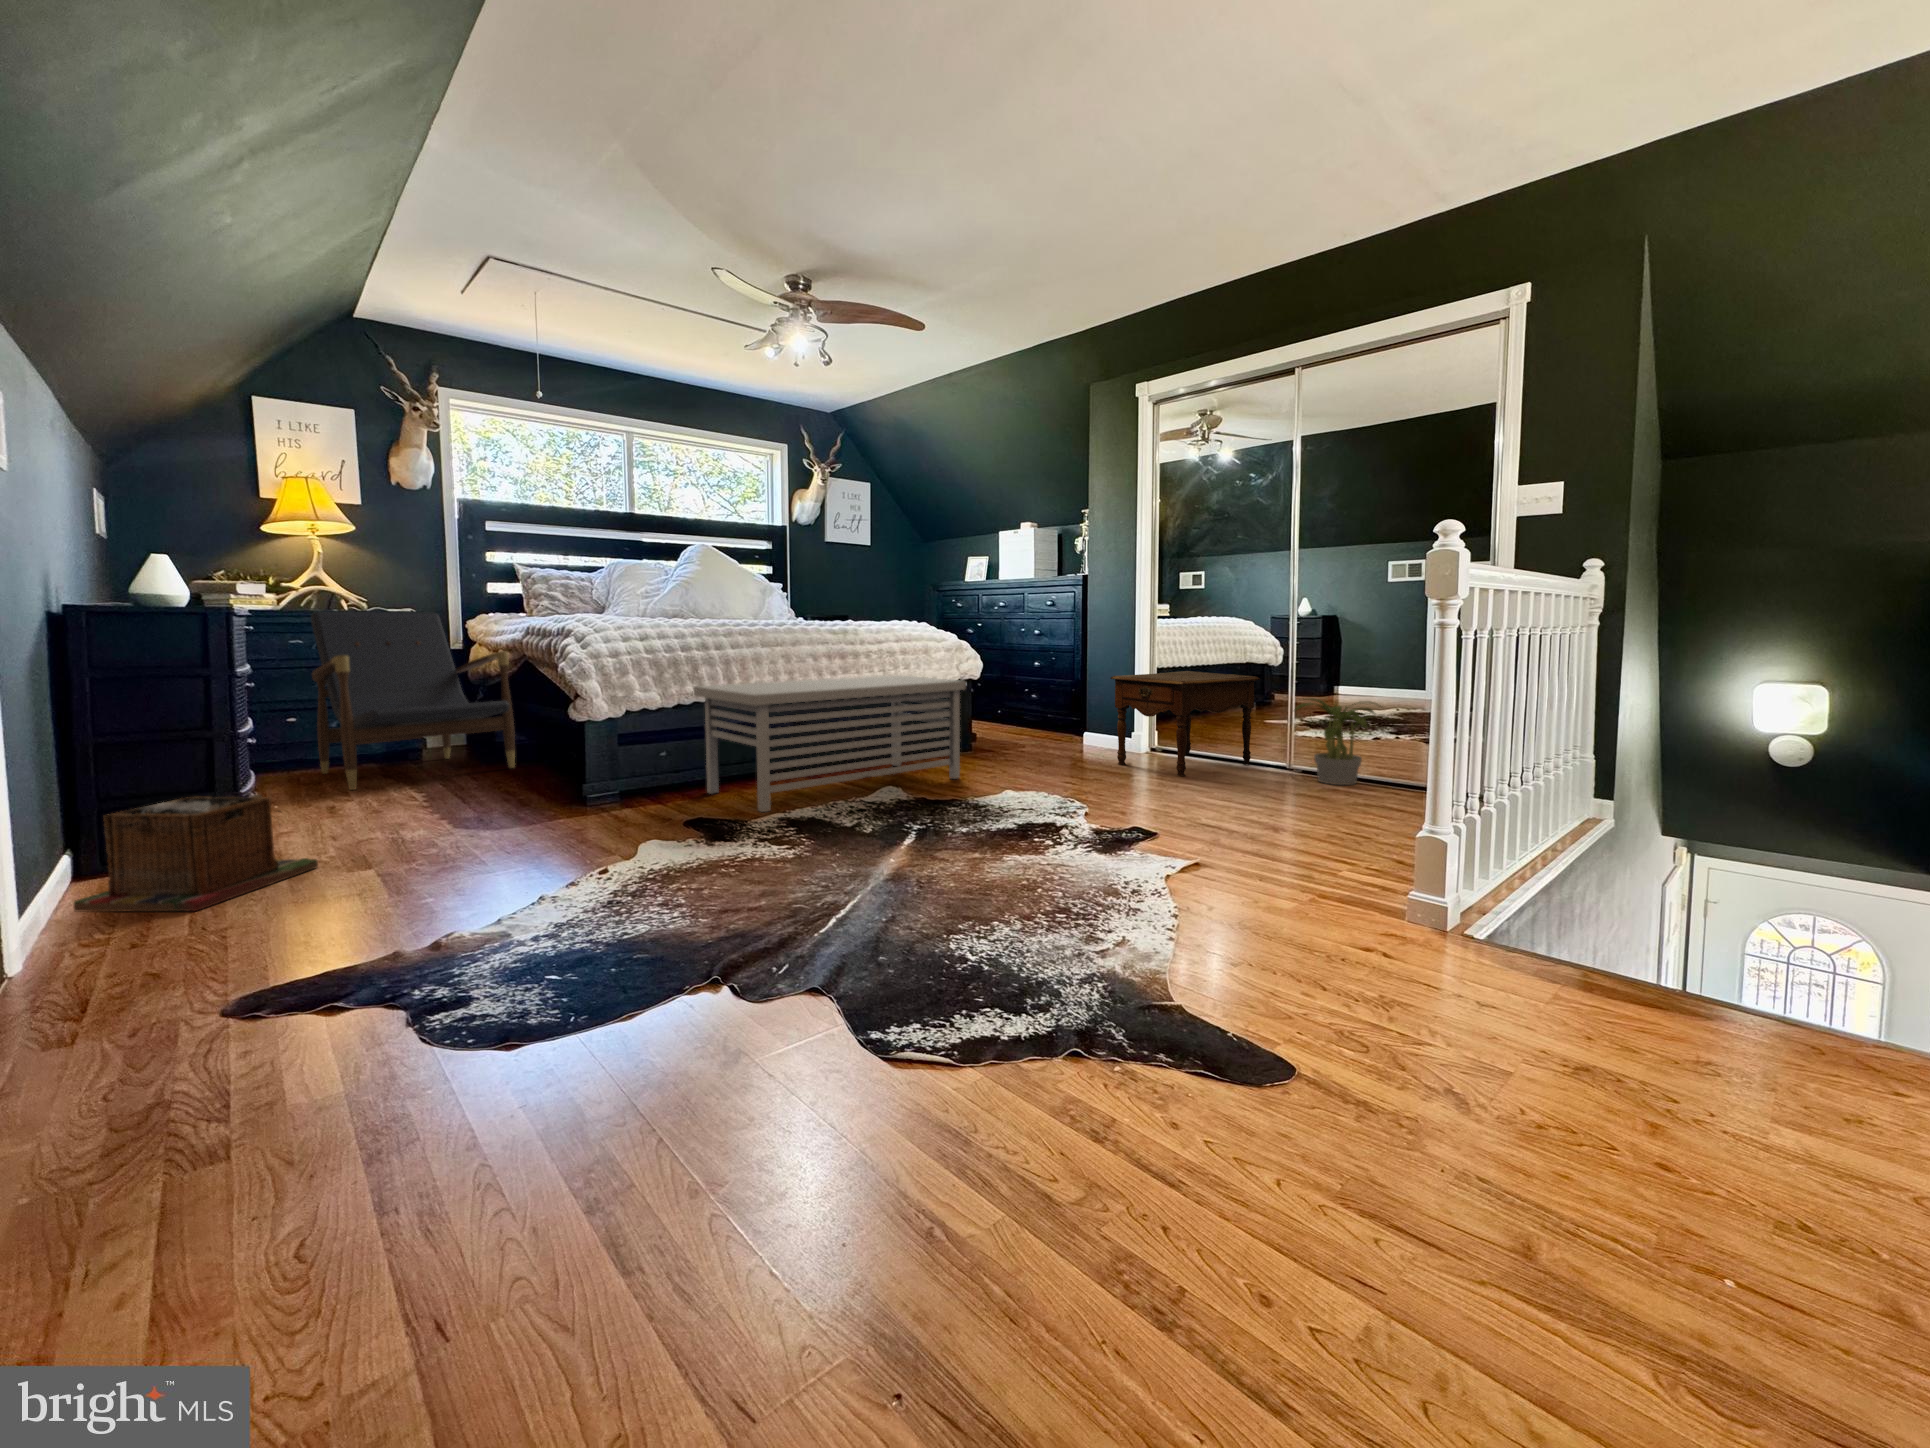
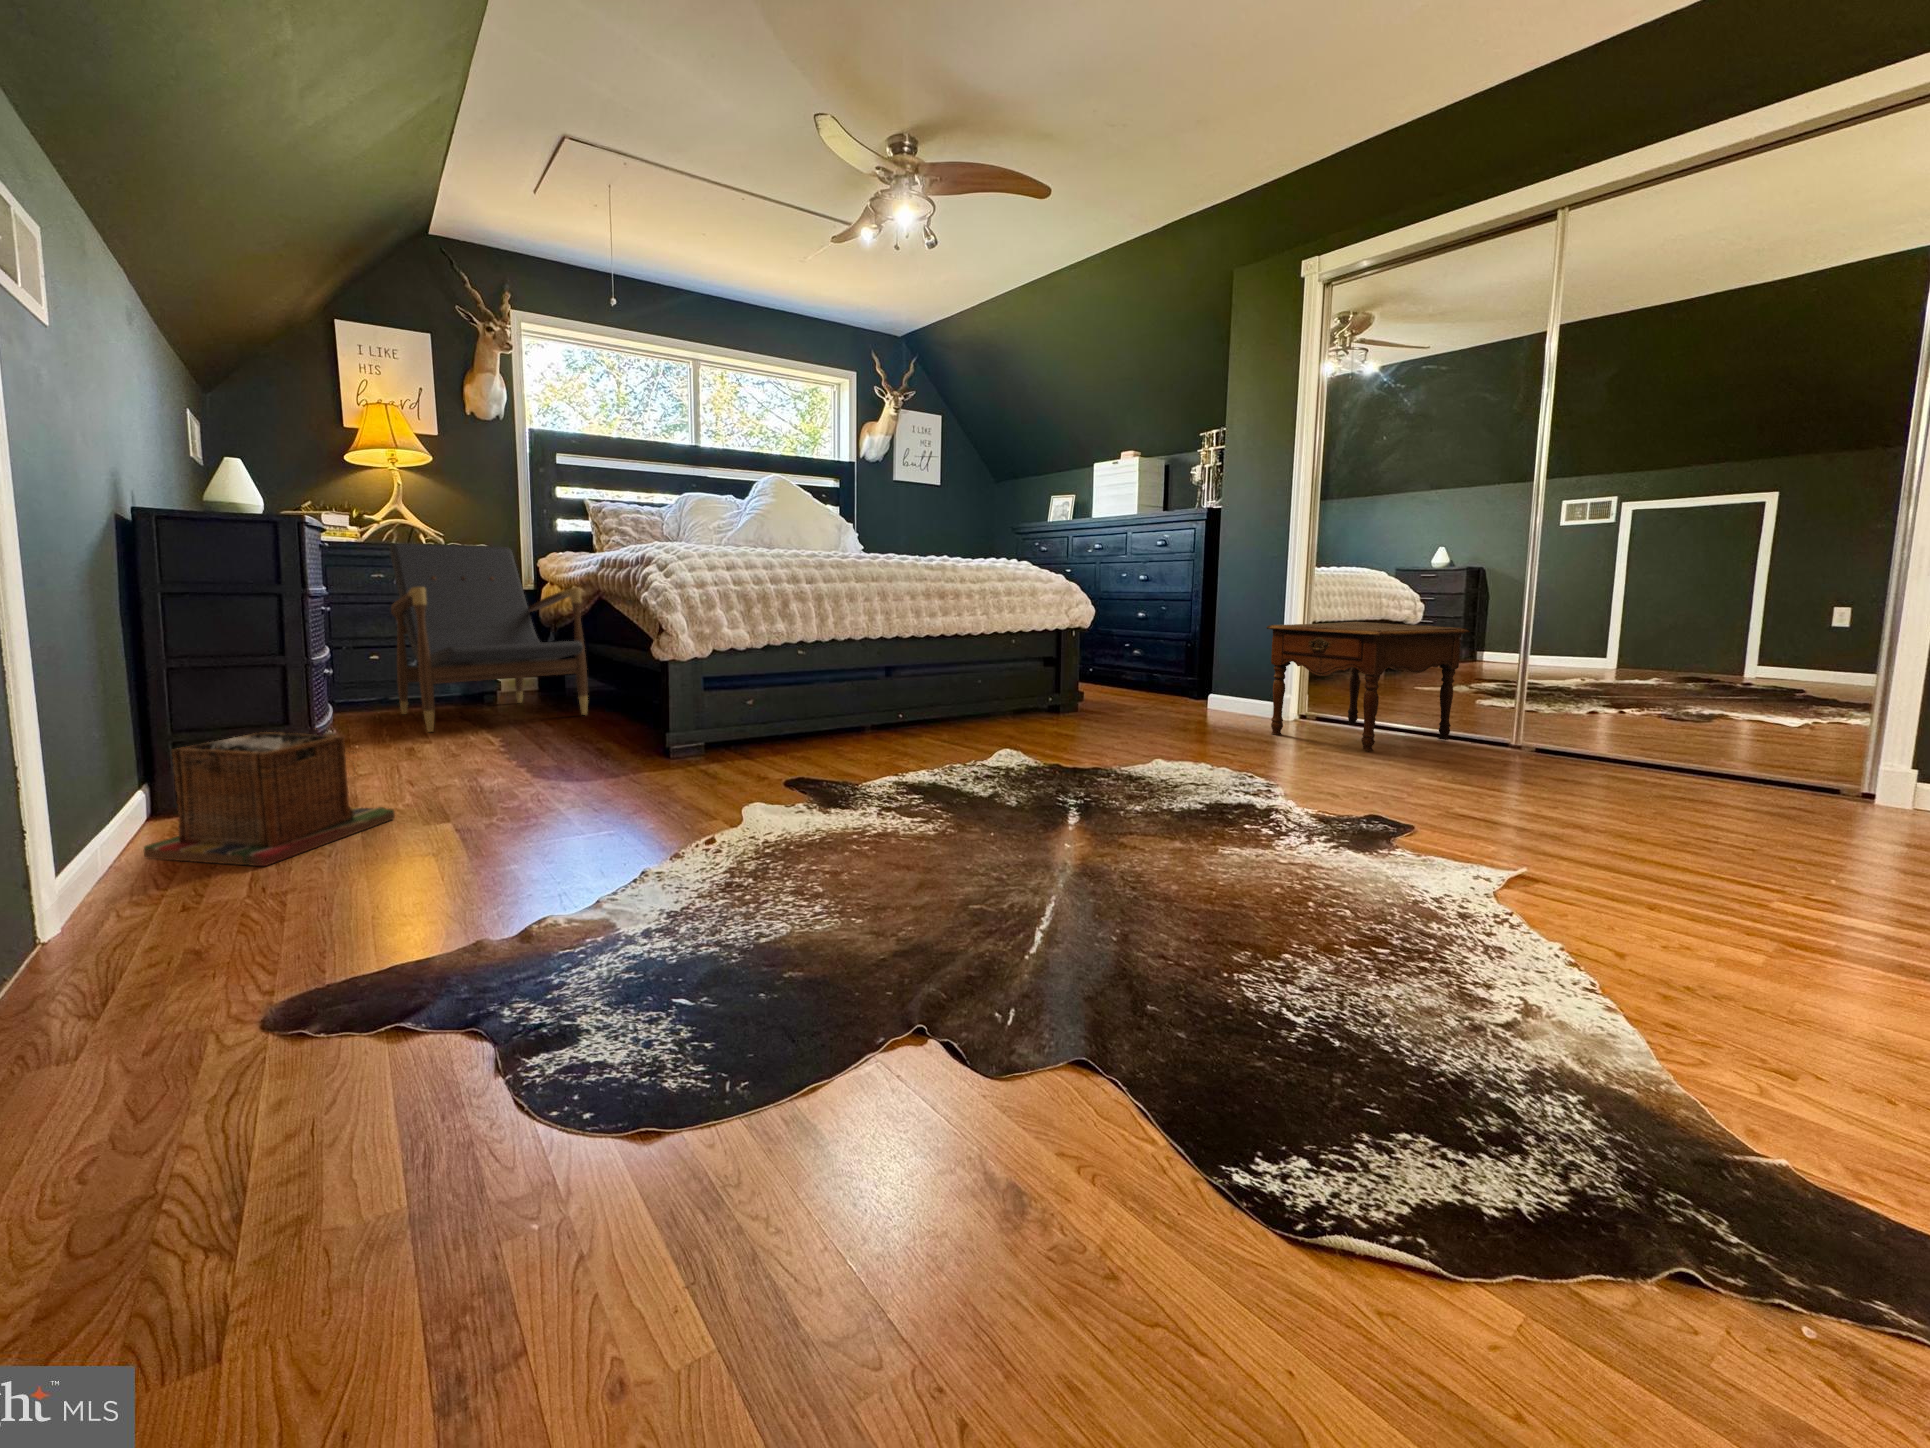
storage bench: present [692,675,966,812] -> none [783,620,1096,776]
potted plant: present [1295,698,1389,785] -> none [1535,656,1684,772]

